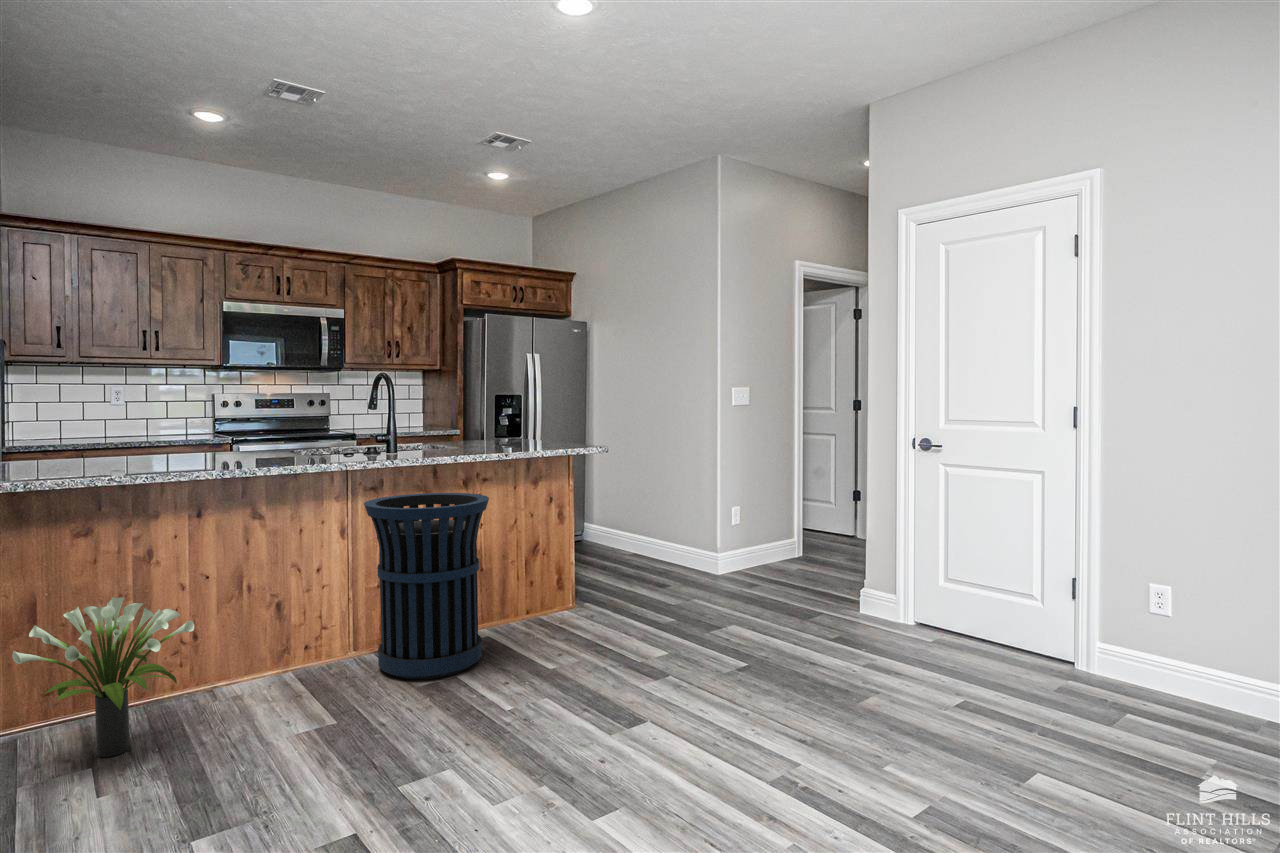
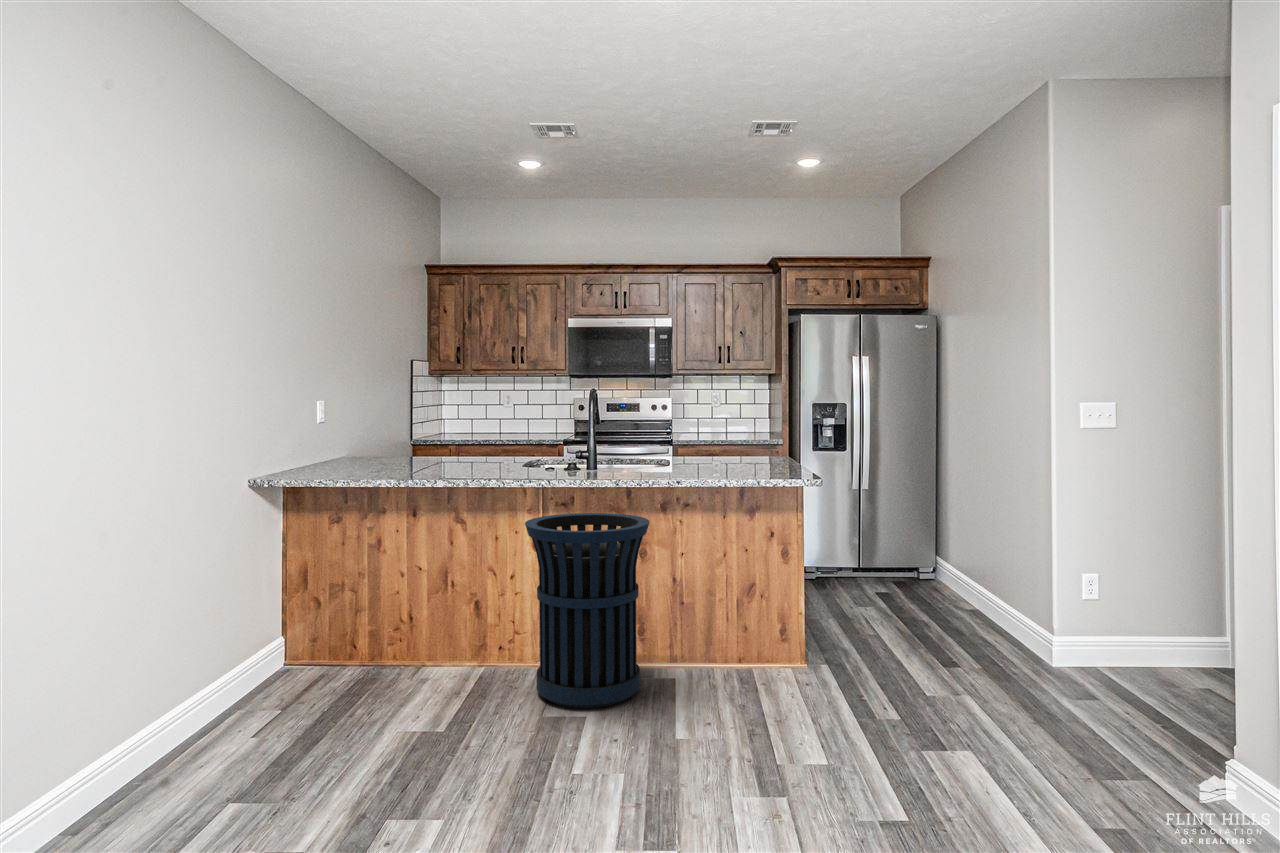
potted plant: present [12,597,194,757] -> none [242,577,368,705]

